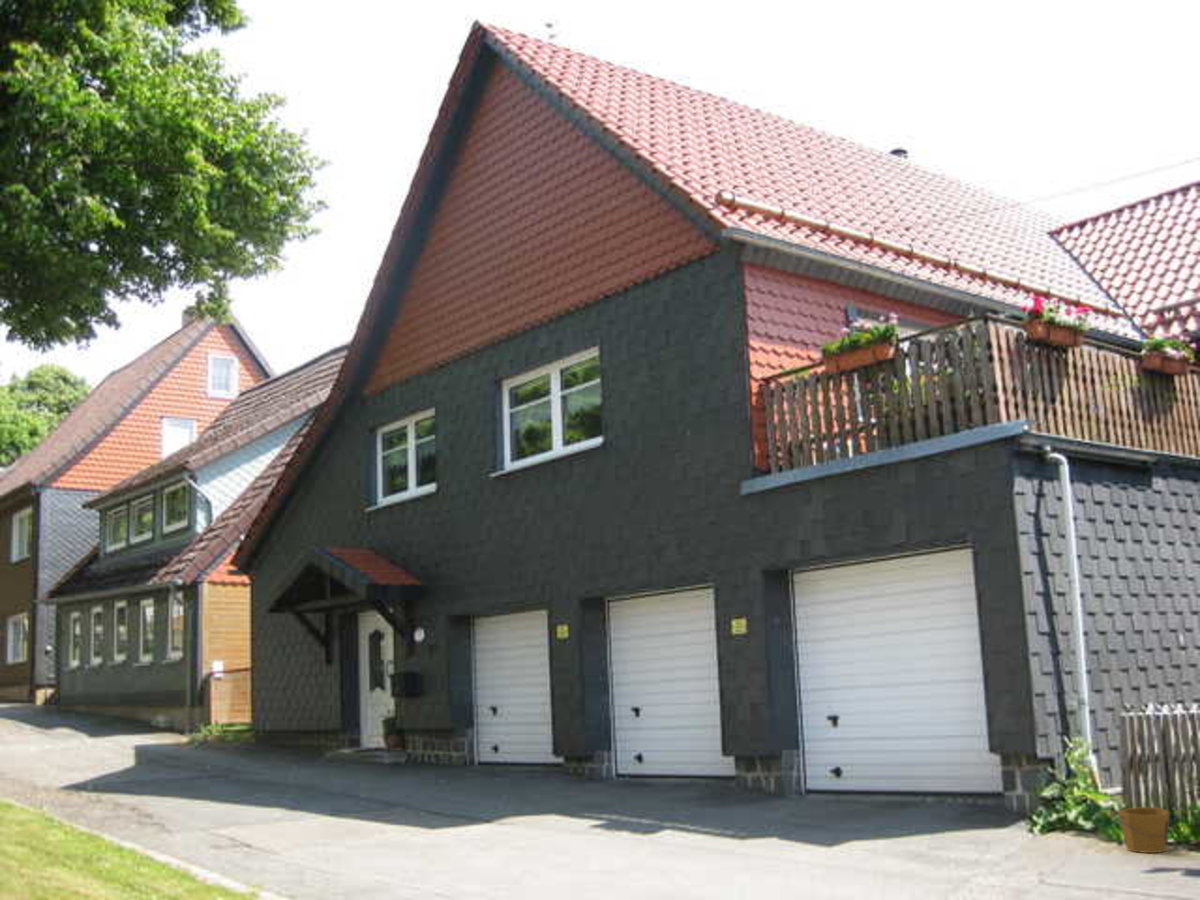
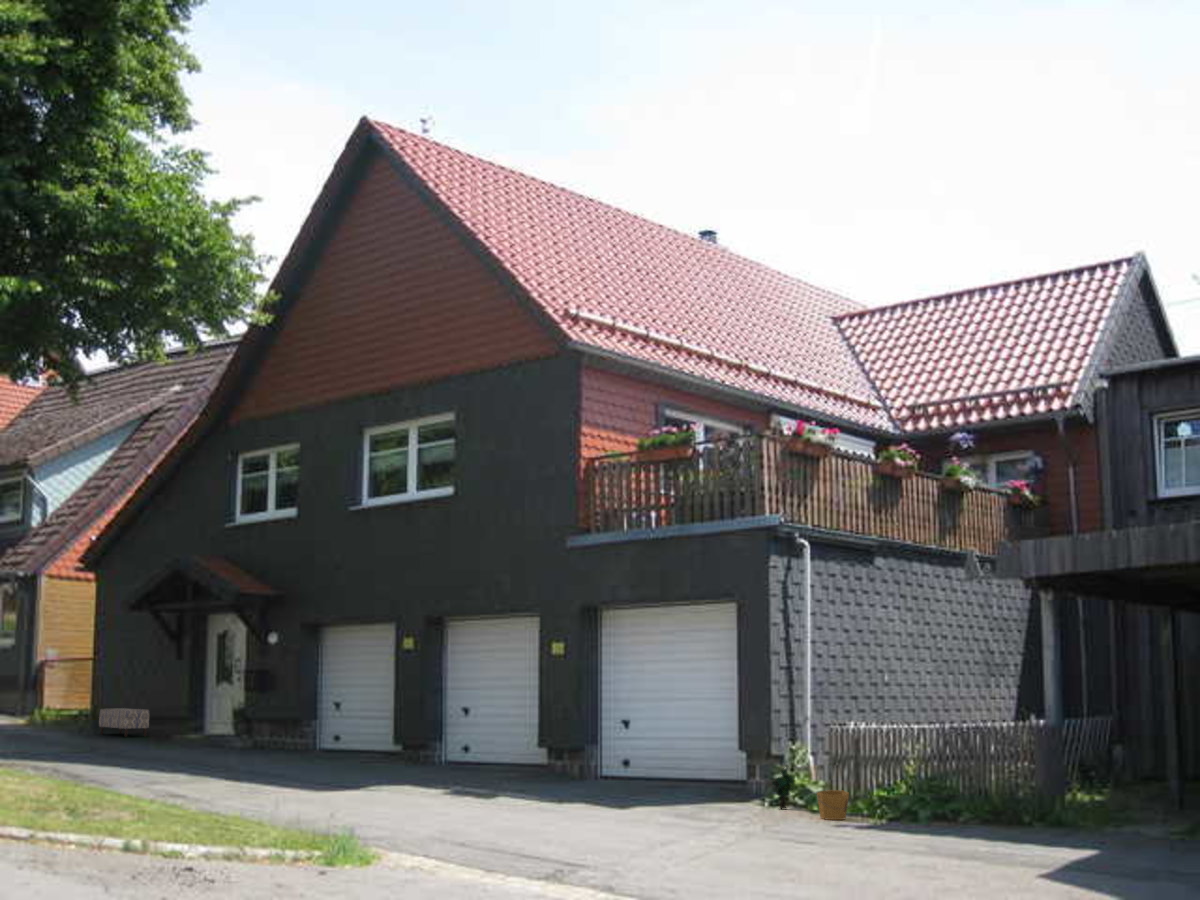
bench: none [251,717,301,748] -> present [99,708,149,737]
decorative plant: none [1042,771,1080,834] -> present [772,767,794,809]

